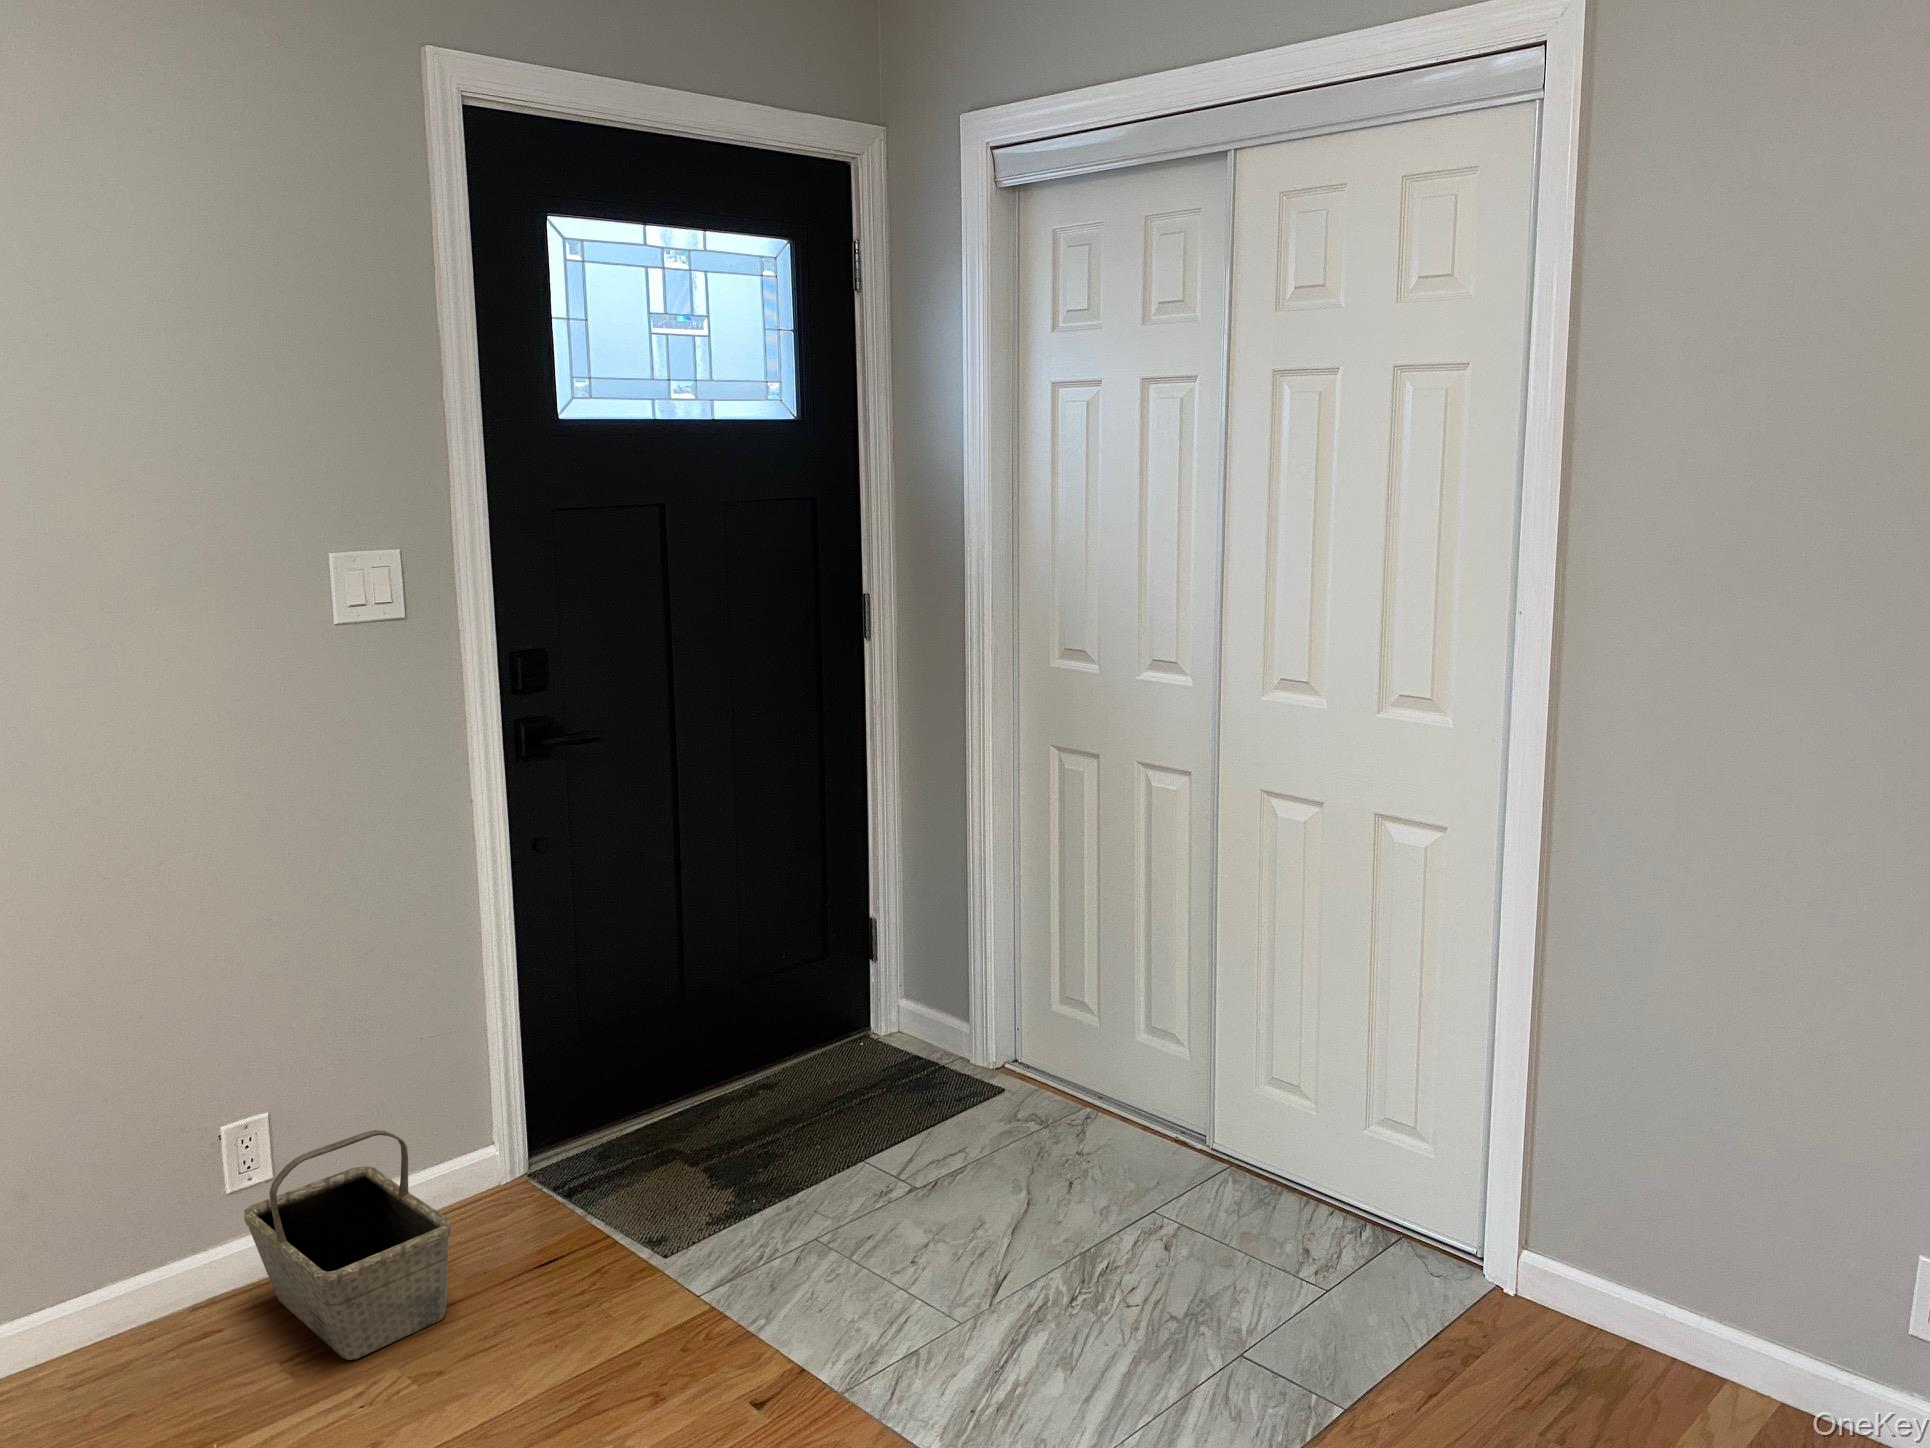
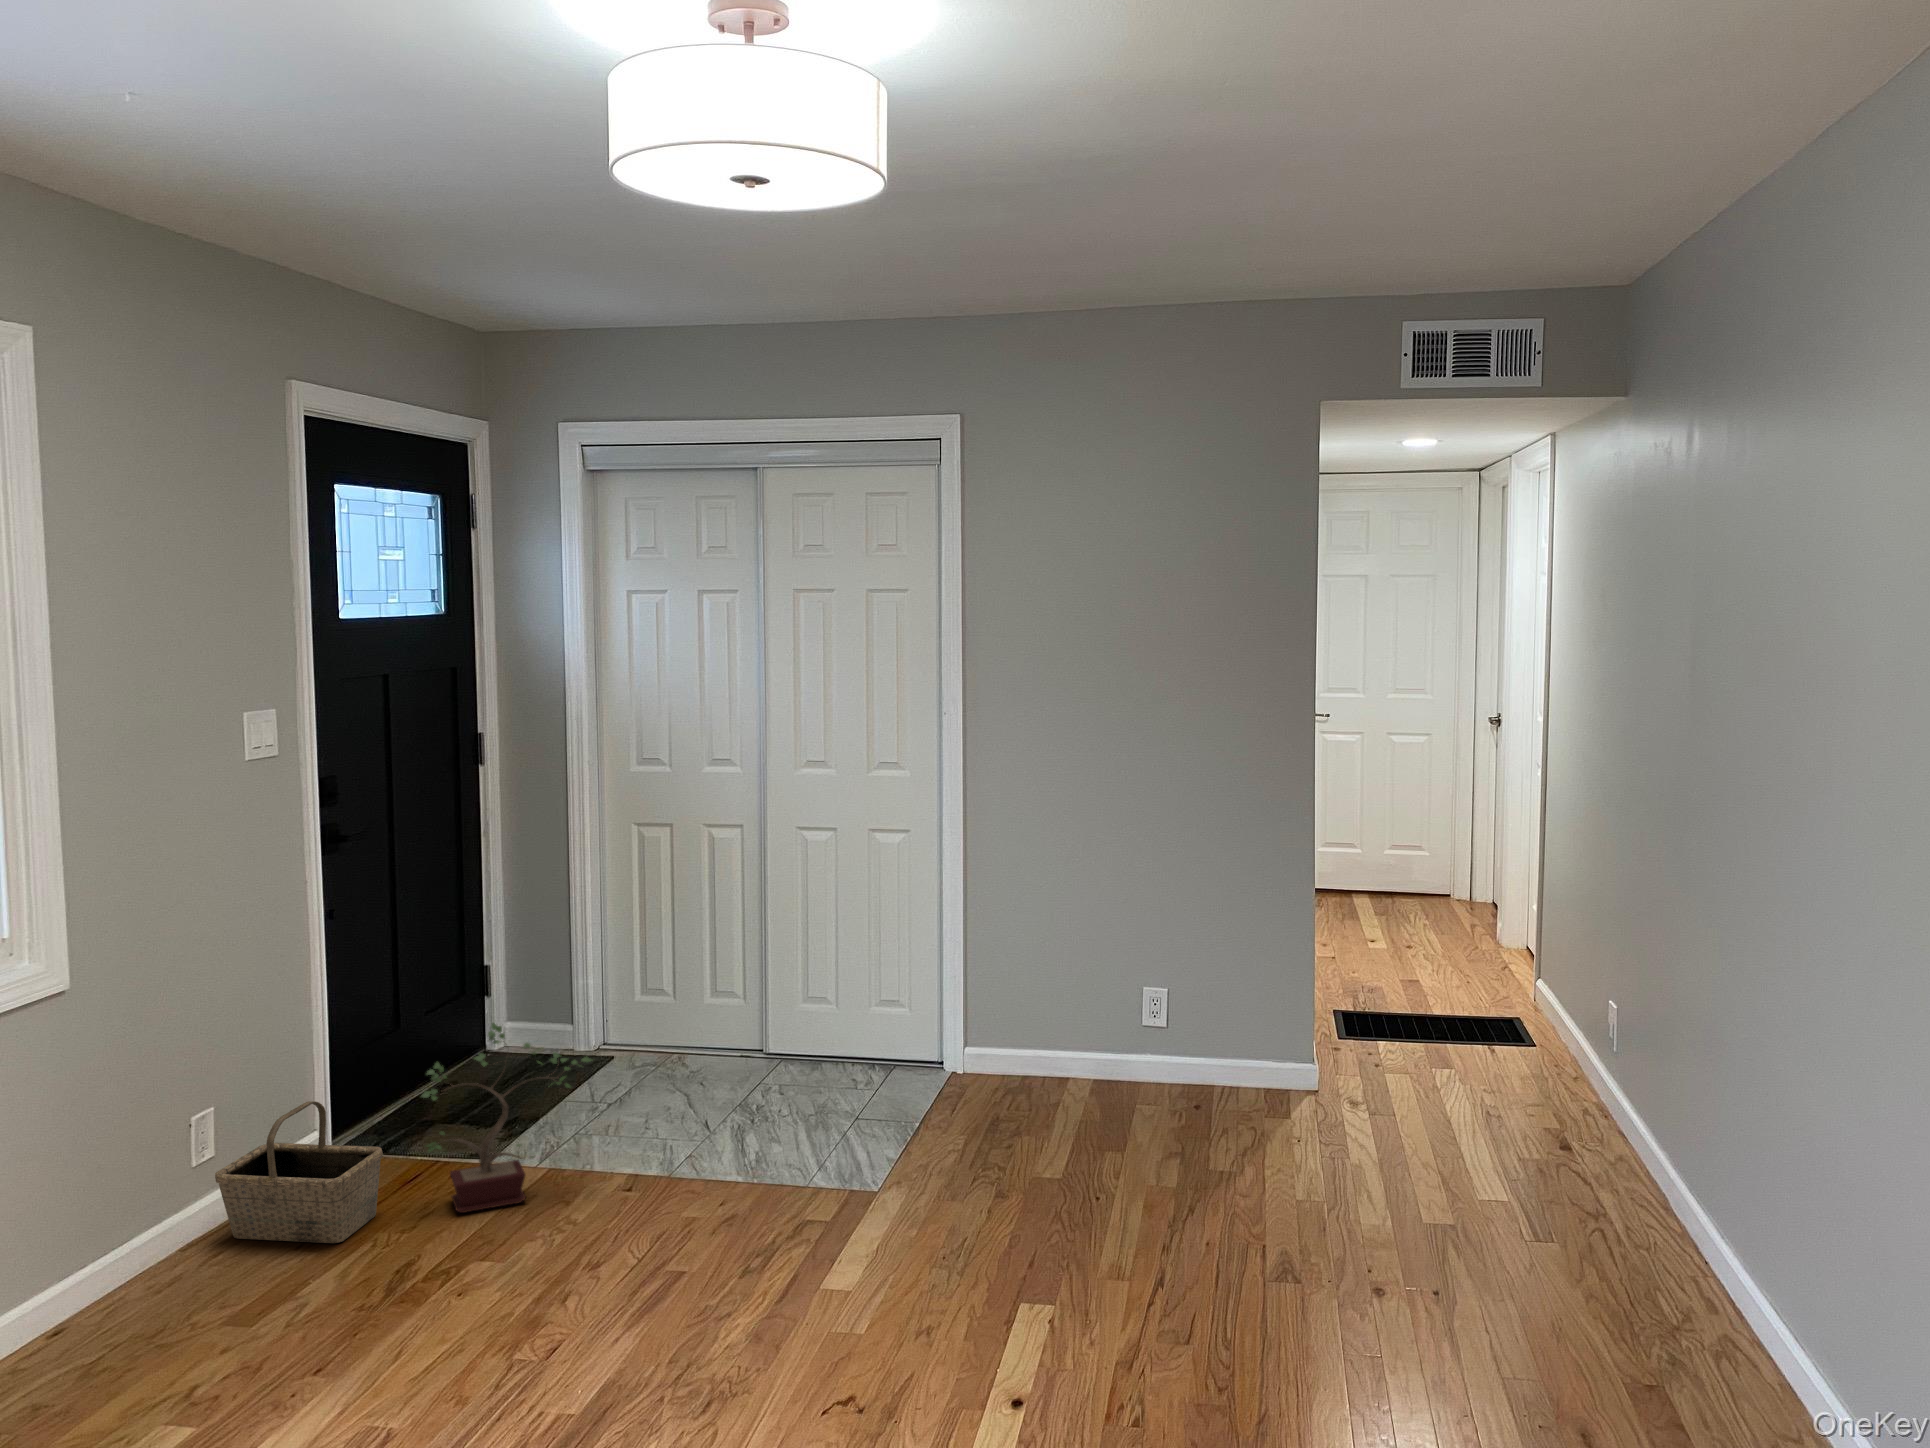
potted plant: none [466,1071,714,1367] -> present [422,1023,592,1213]

